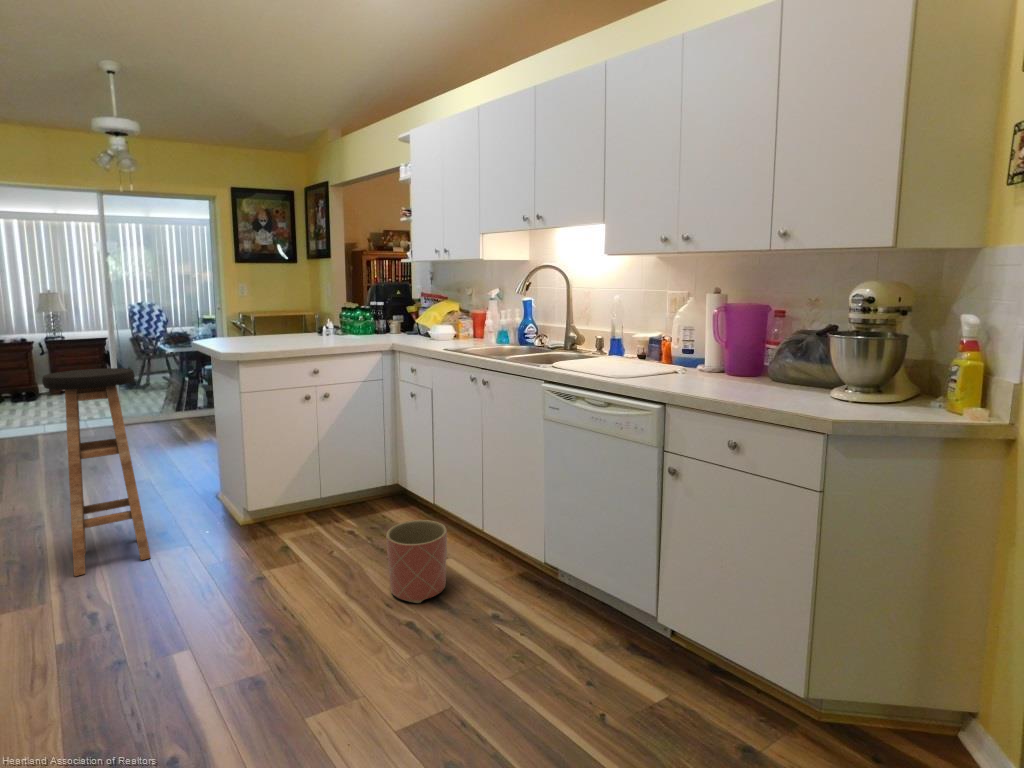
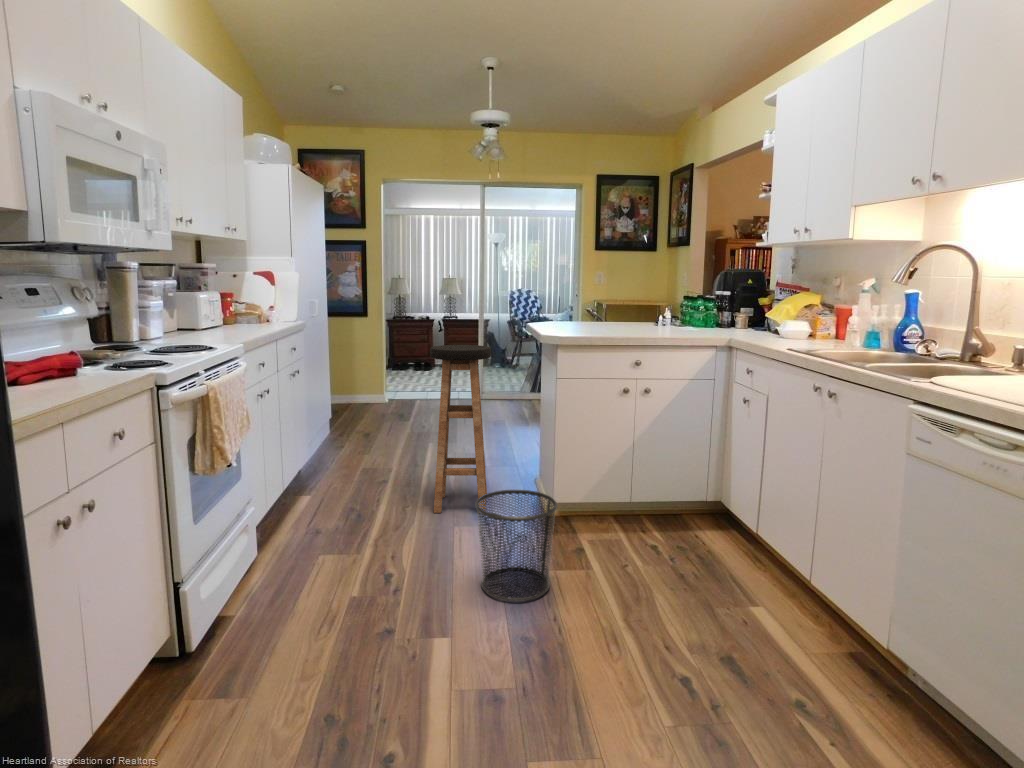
planter: present [386,520,447,603] -> none [682,534,752,625]
waste bin: none [148,522,254,654] -> present [475,490,557,602]

